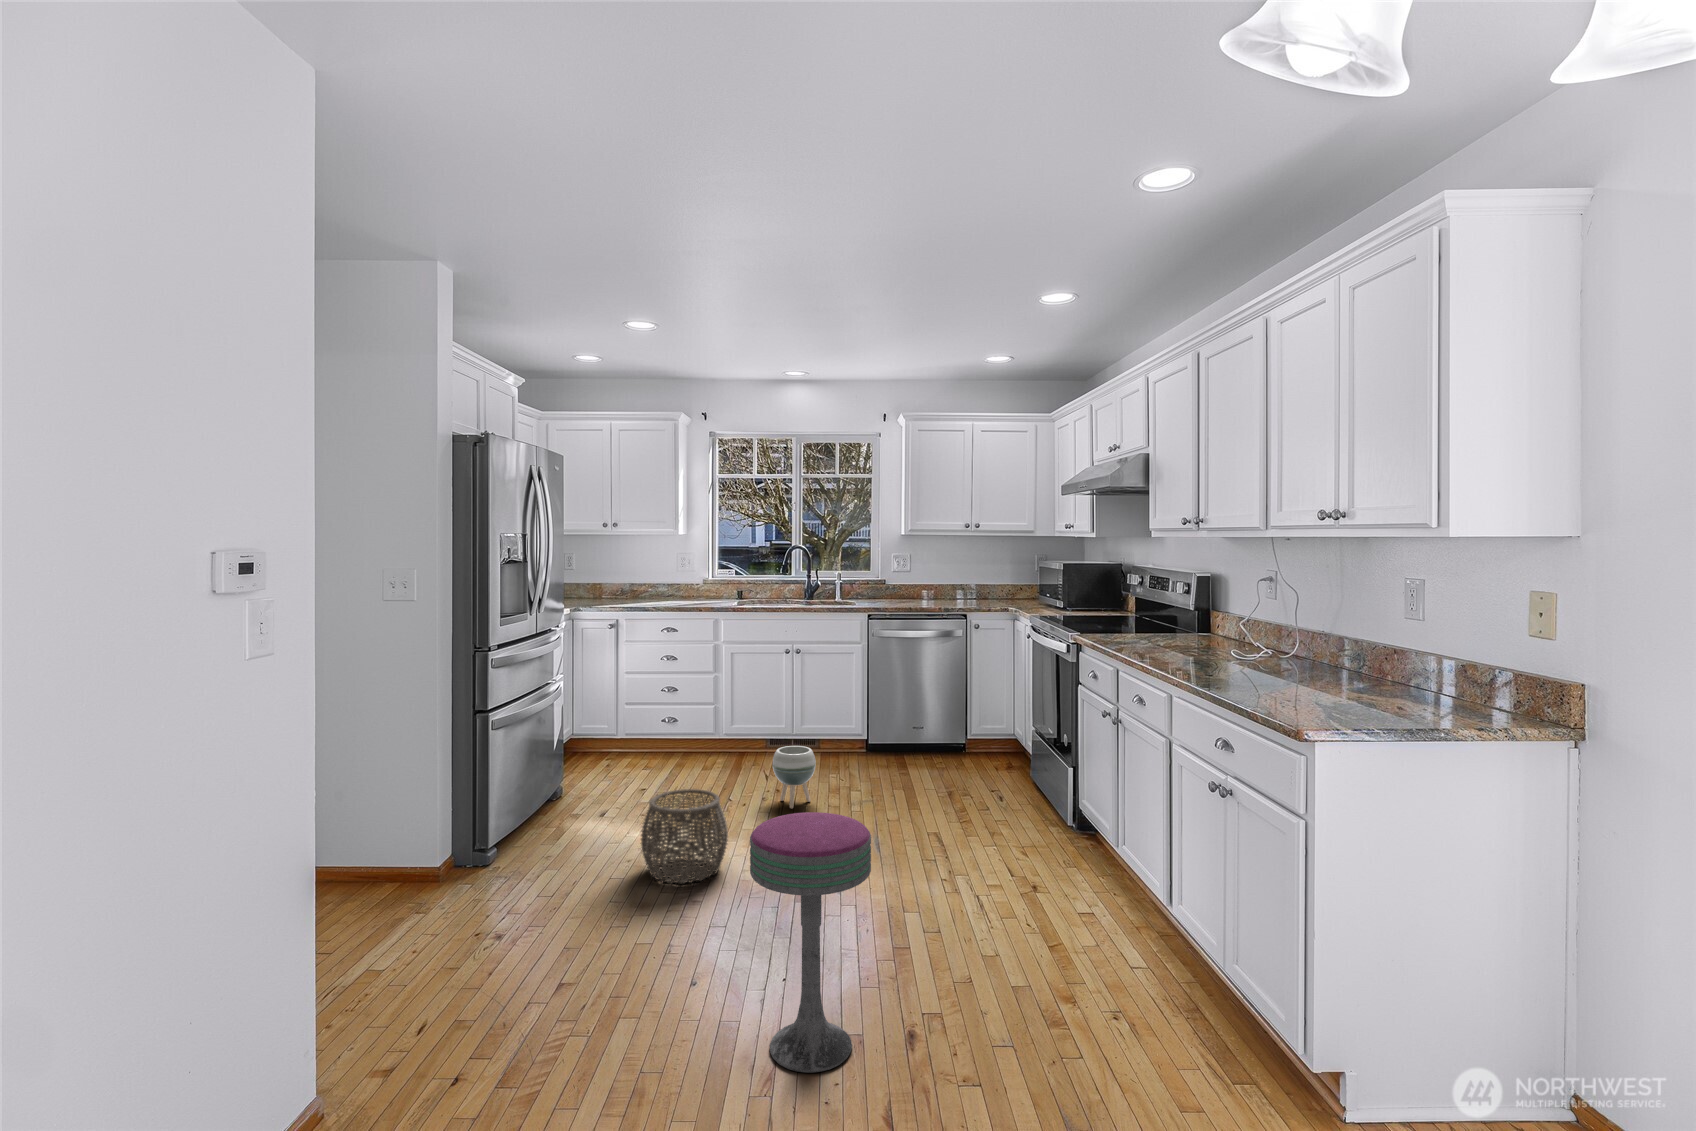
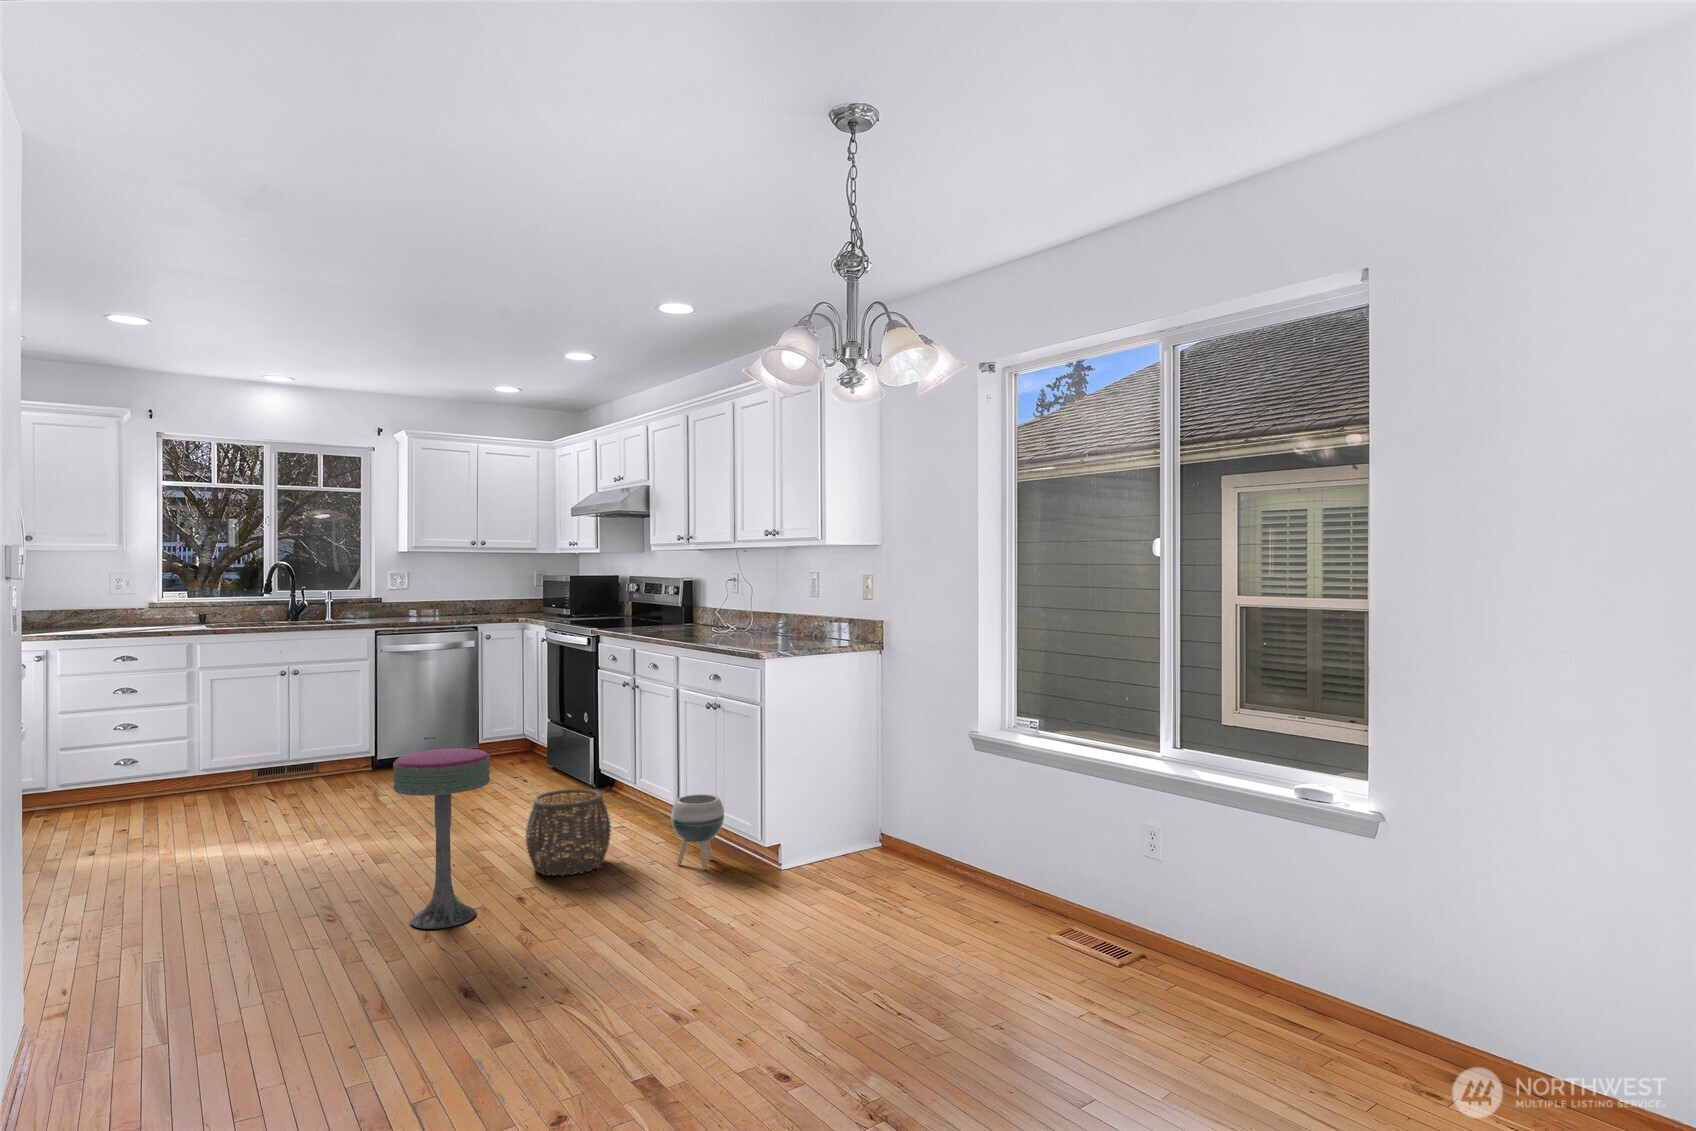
planter: present [773,746,816,809] -> present [671,794,724,870]
woven basket: present [641,789,728,884] -> present [525,789,611,876]

